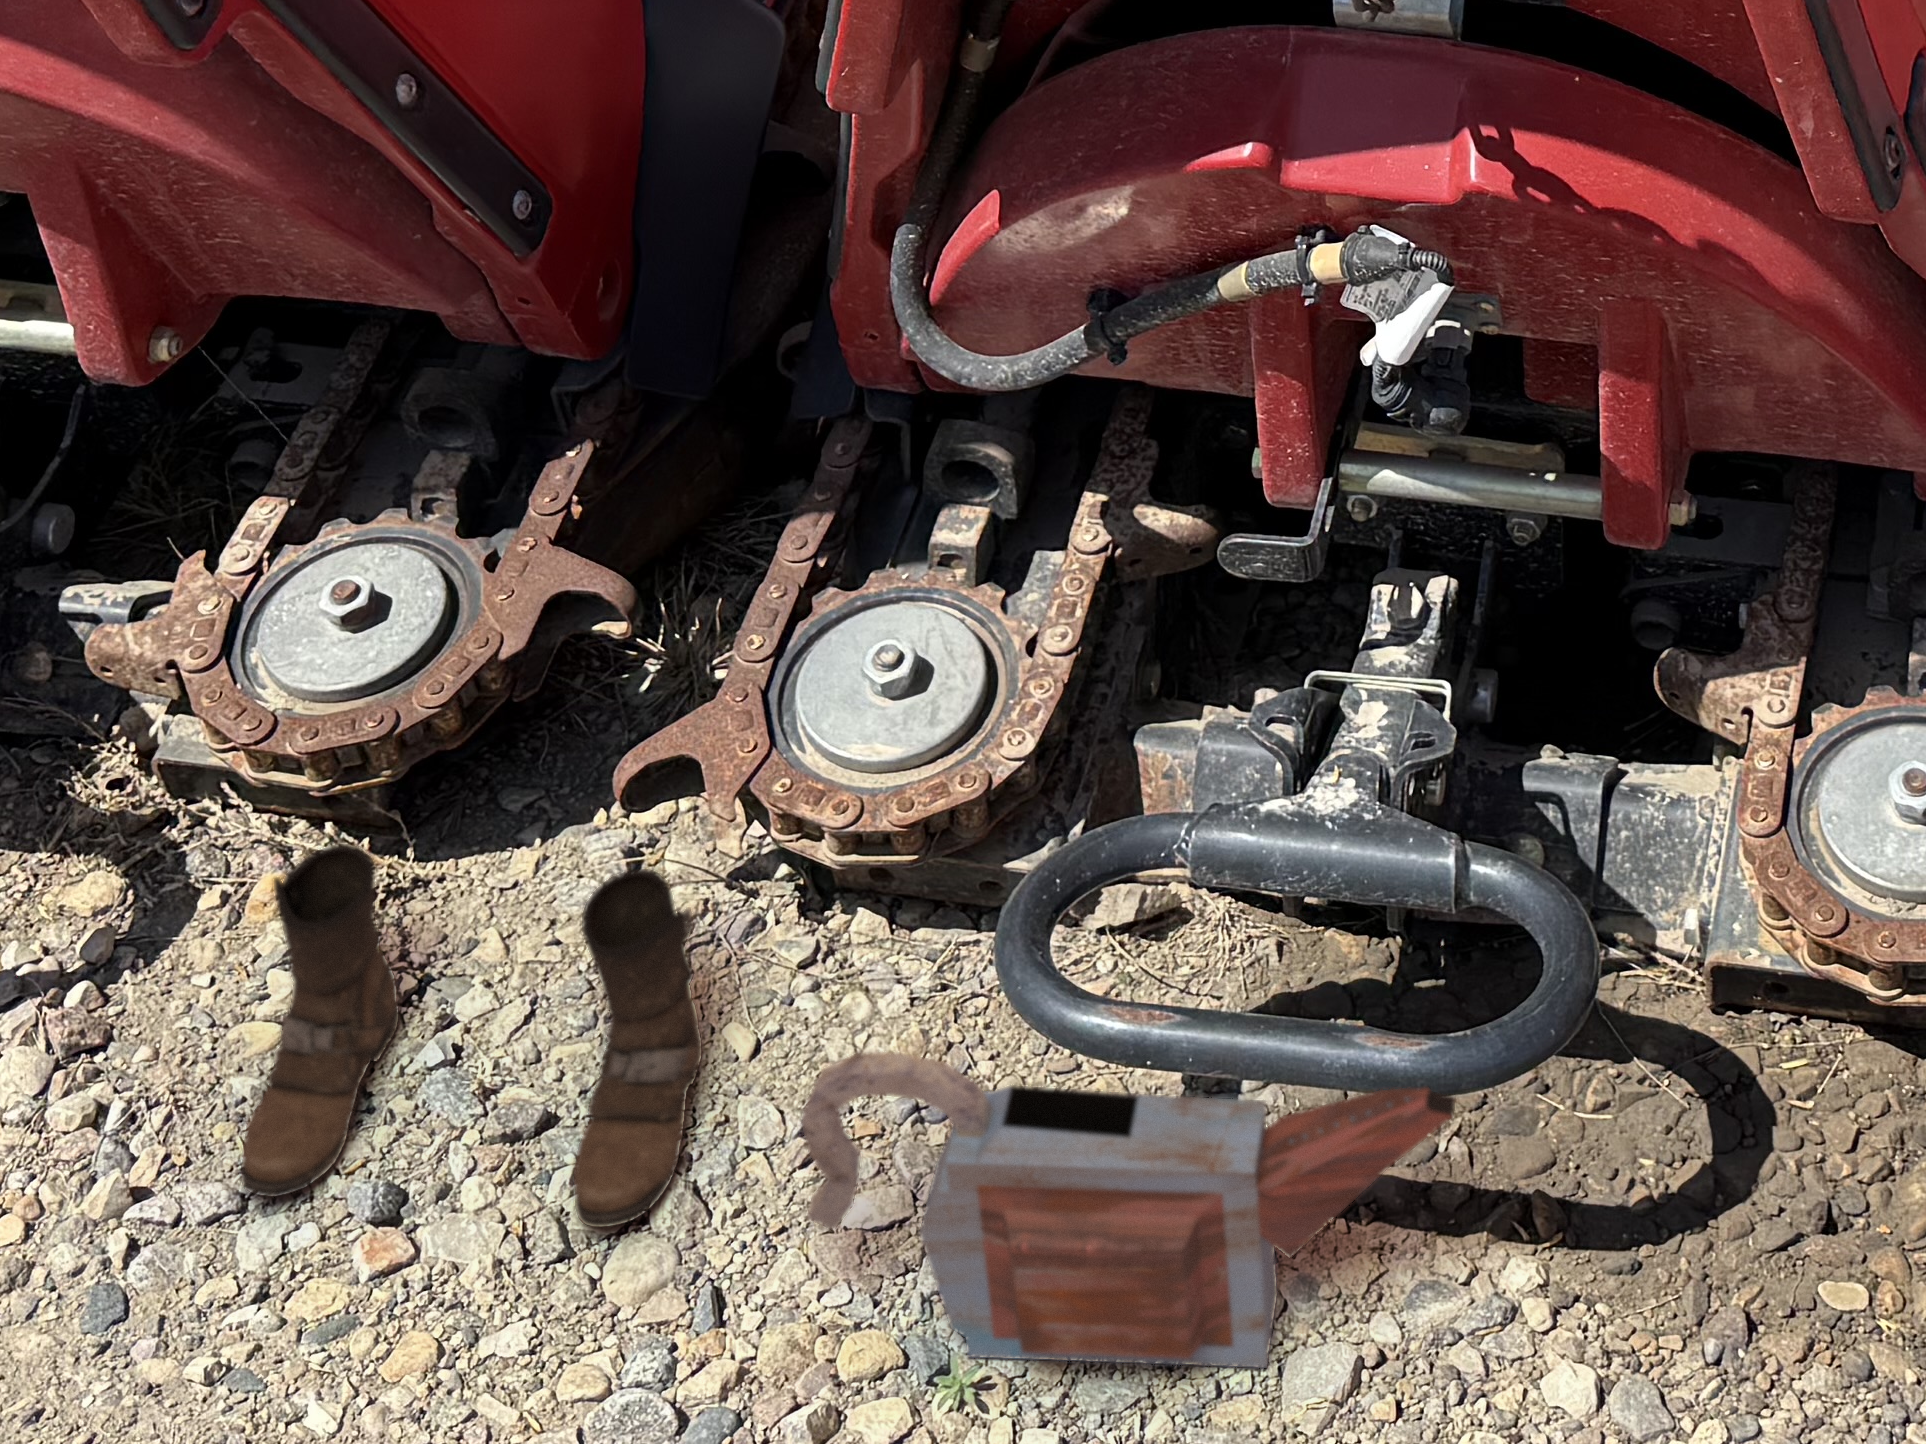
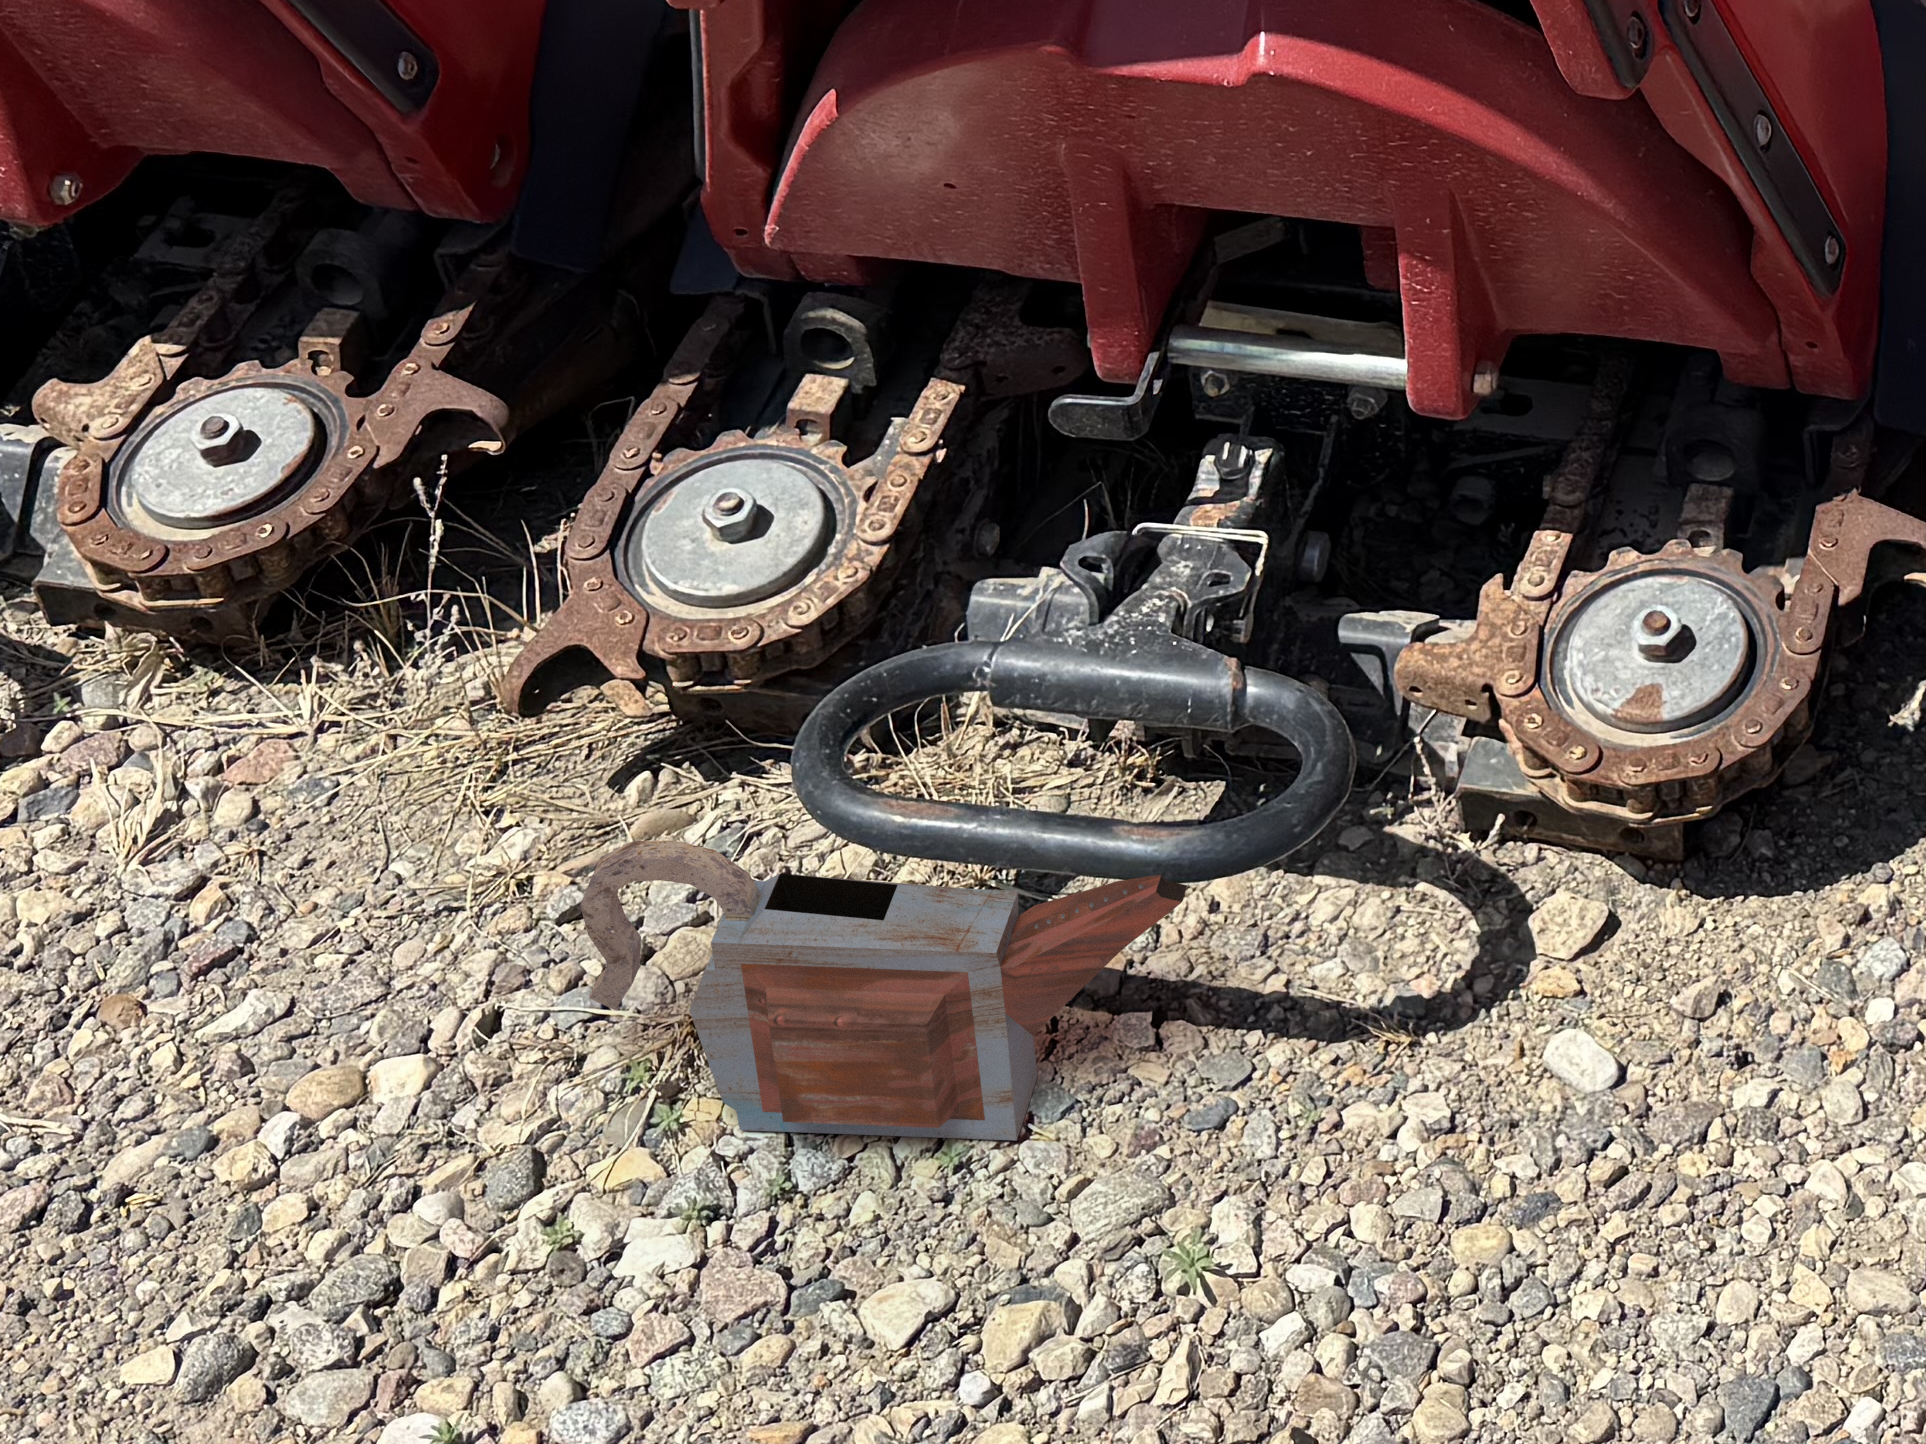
boots: present [241,844,702,1227] -> none [75,661,532,1013]

